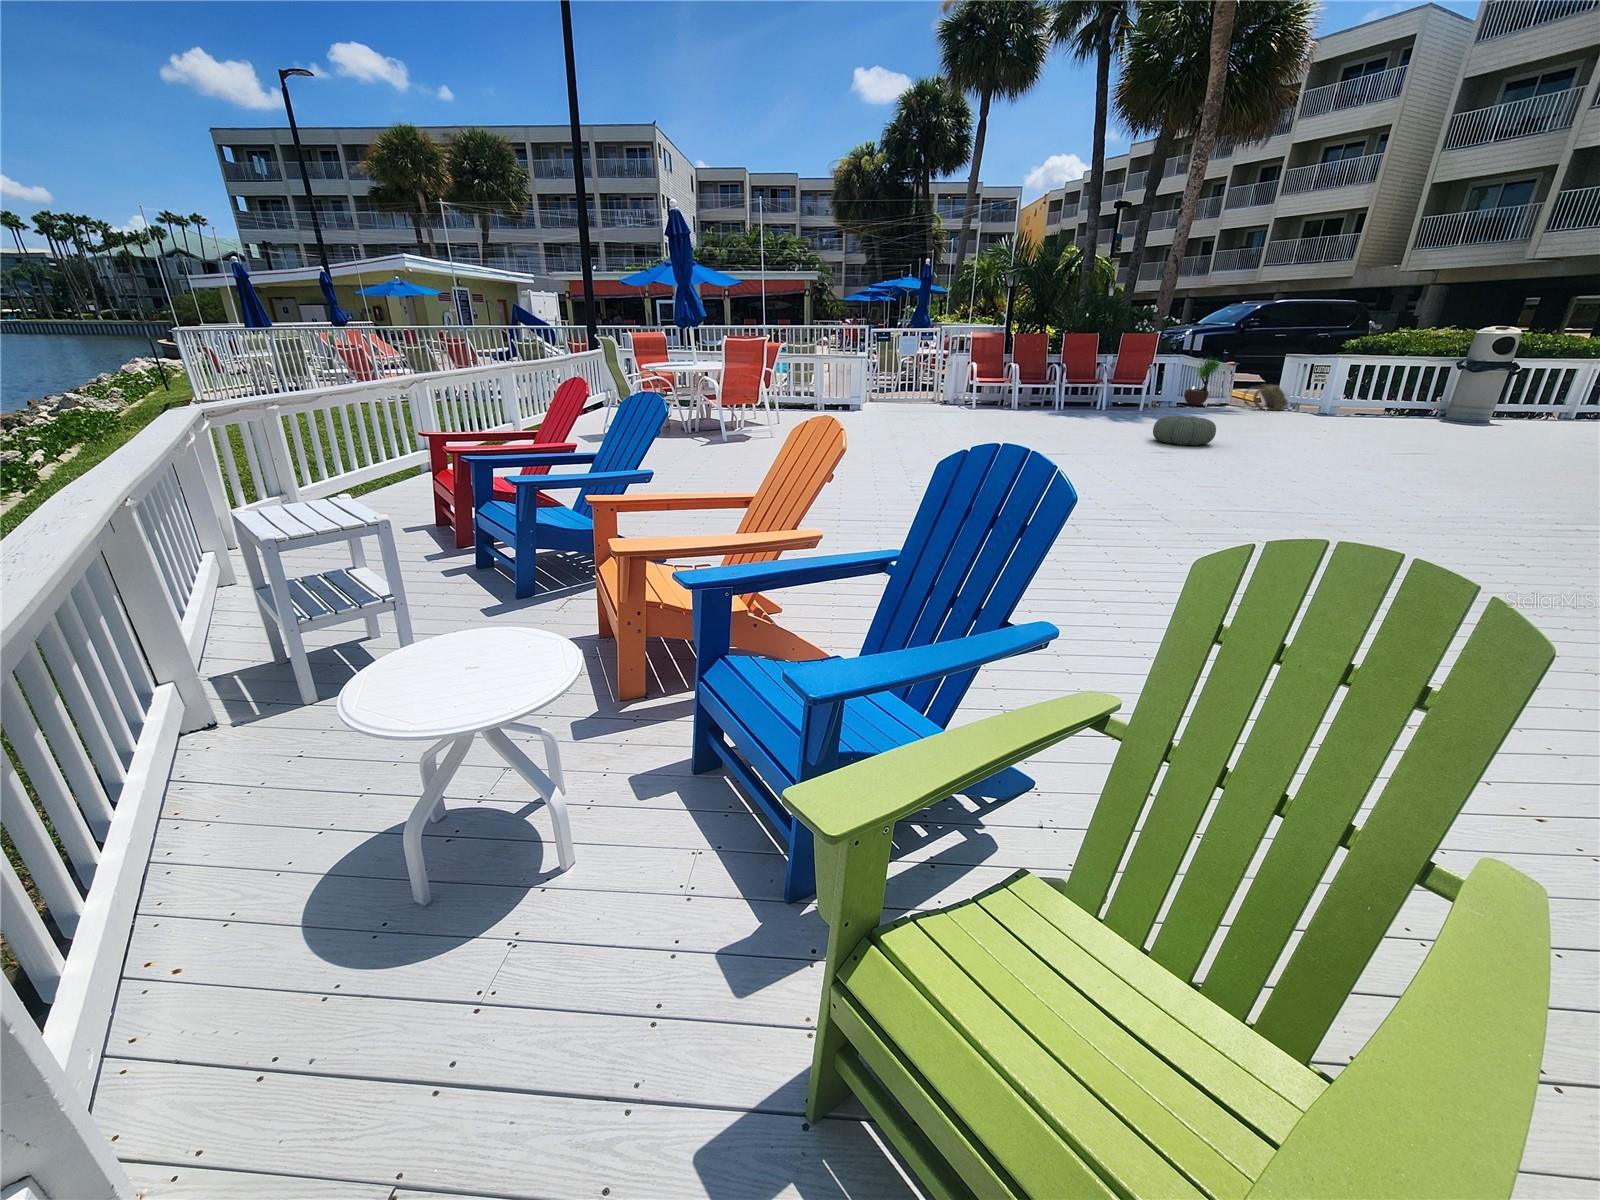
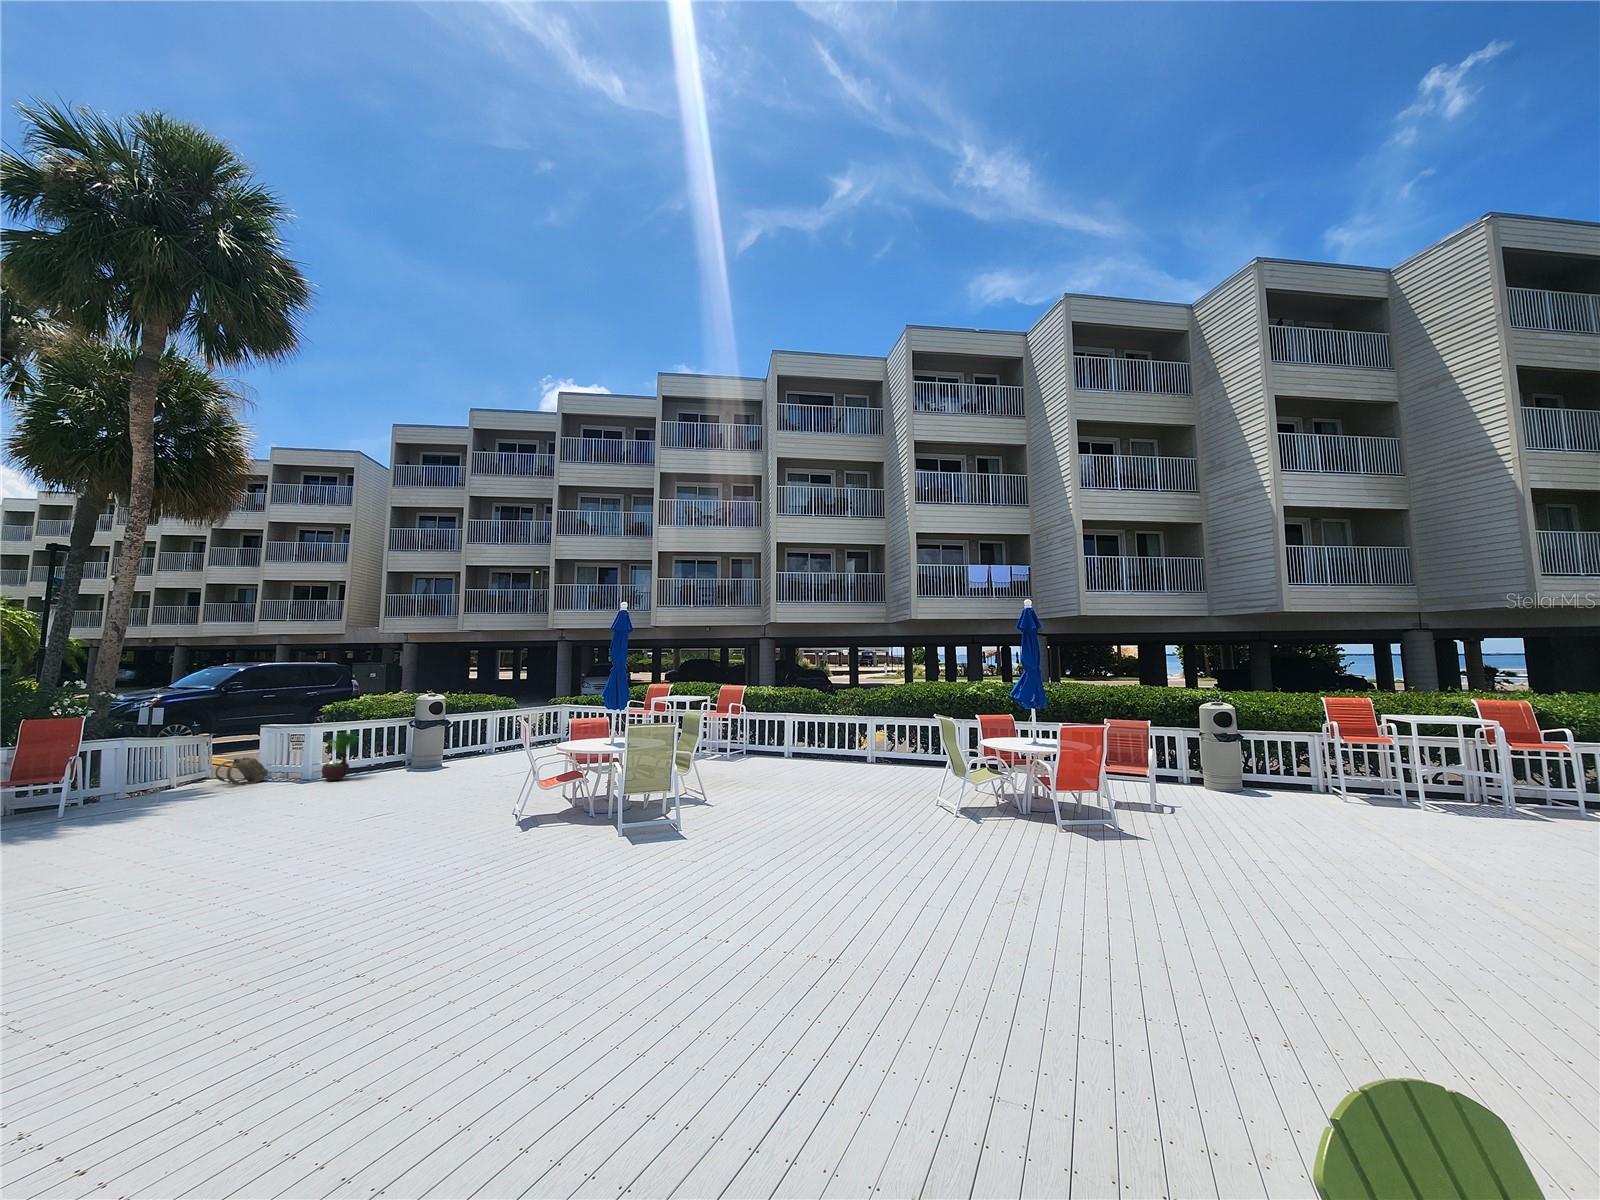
potted tree: present [1184,358,1220,406] -> present [322,733,357,781]
pouf: present [1153,416,1216,445] -> none [35,838,140,883]

